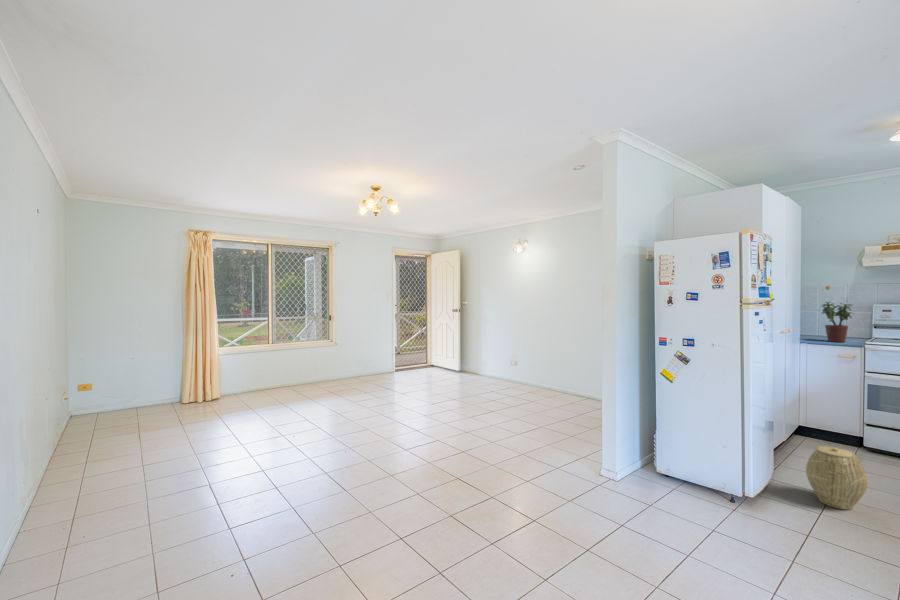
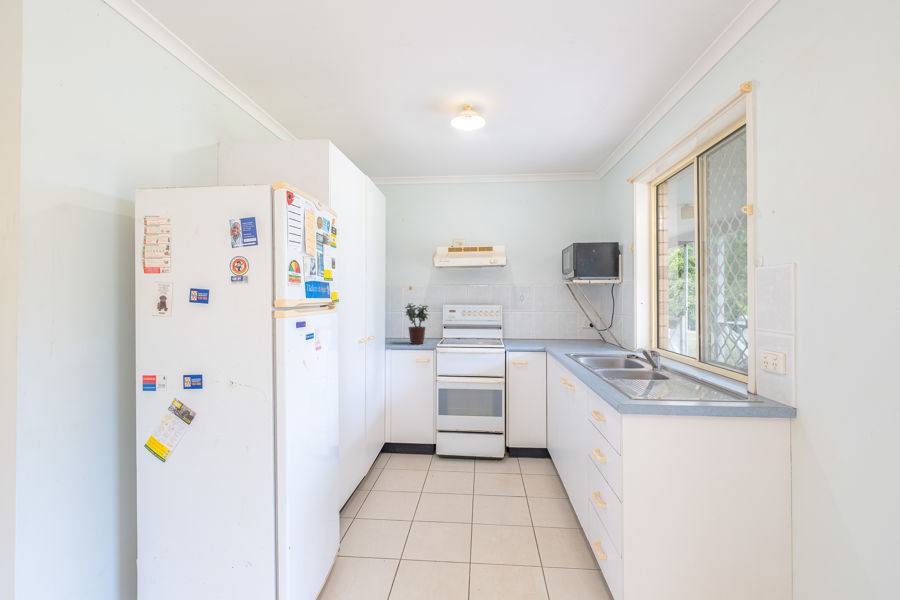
woven basket: present [806,446,868,509] -> none [377,485,434,571]

